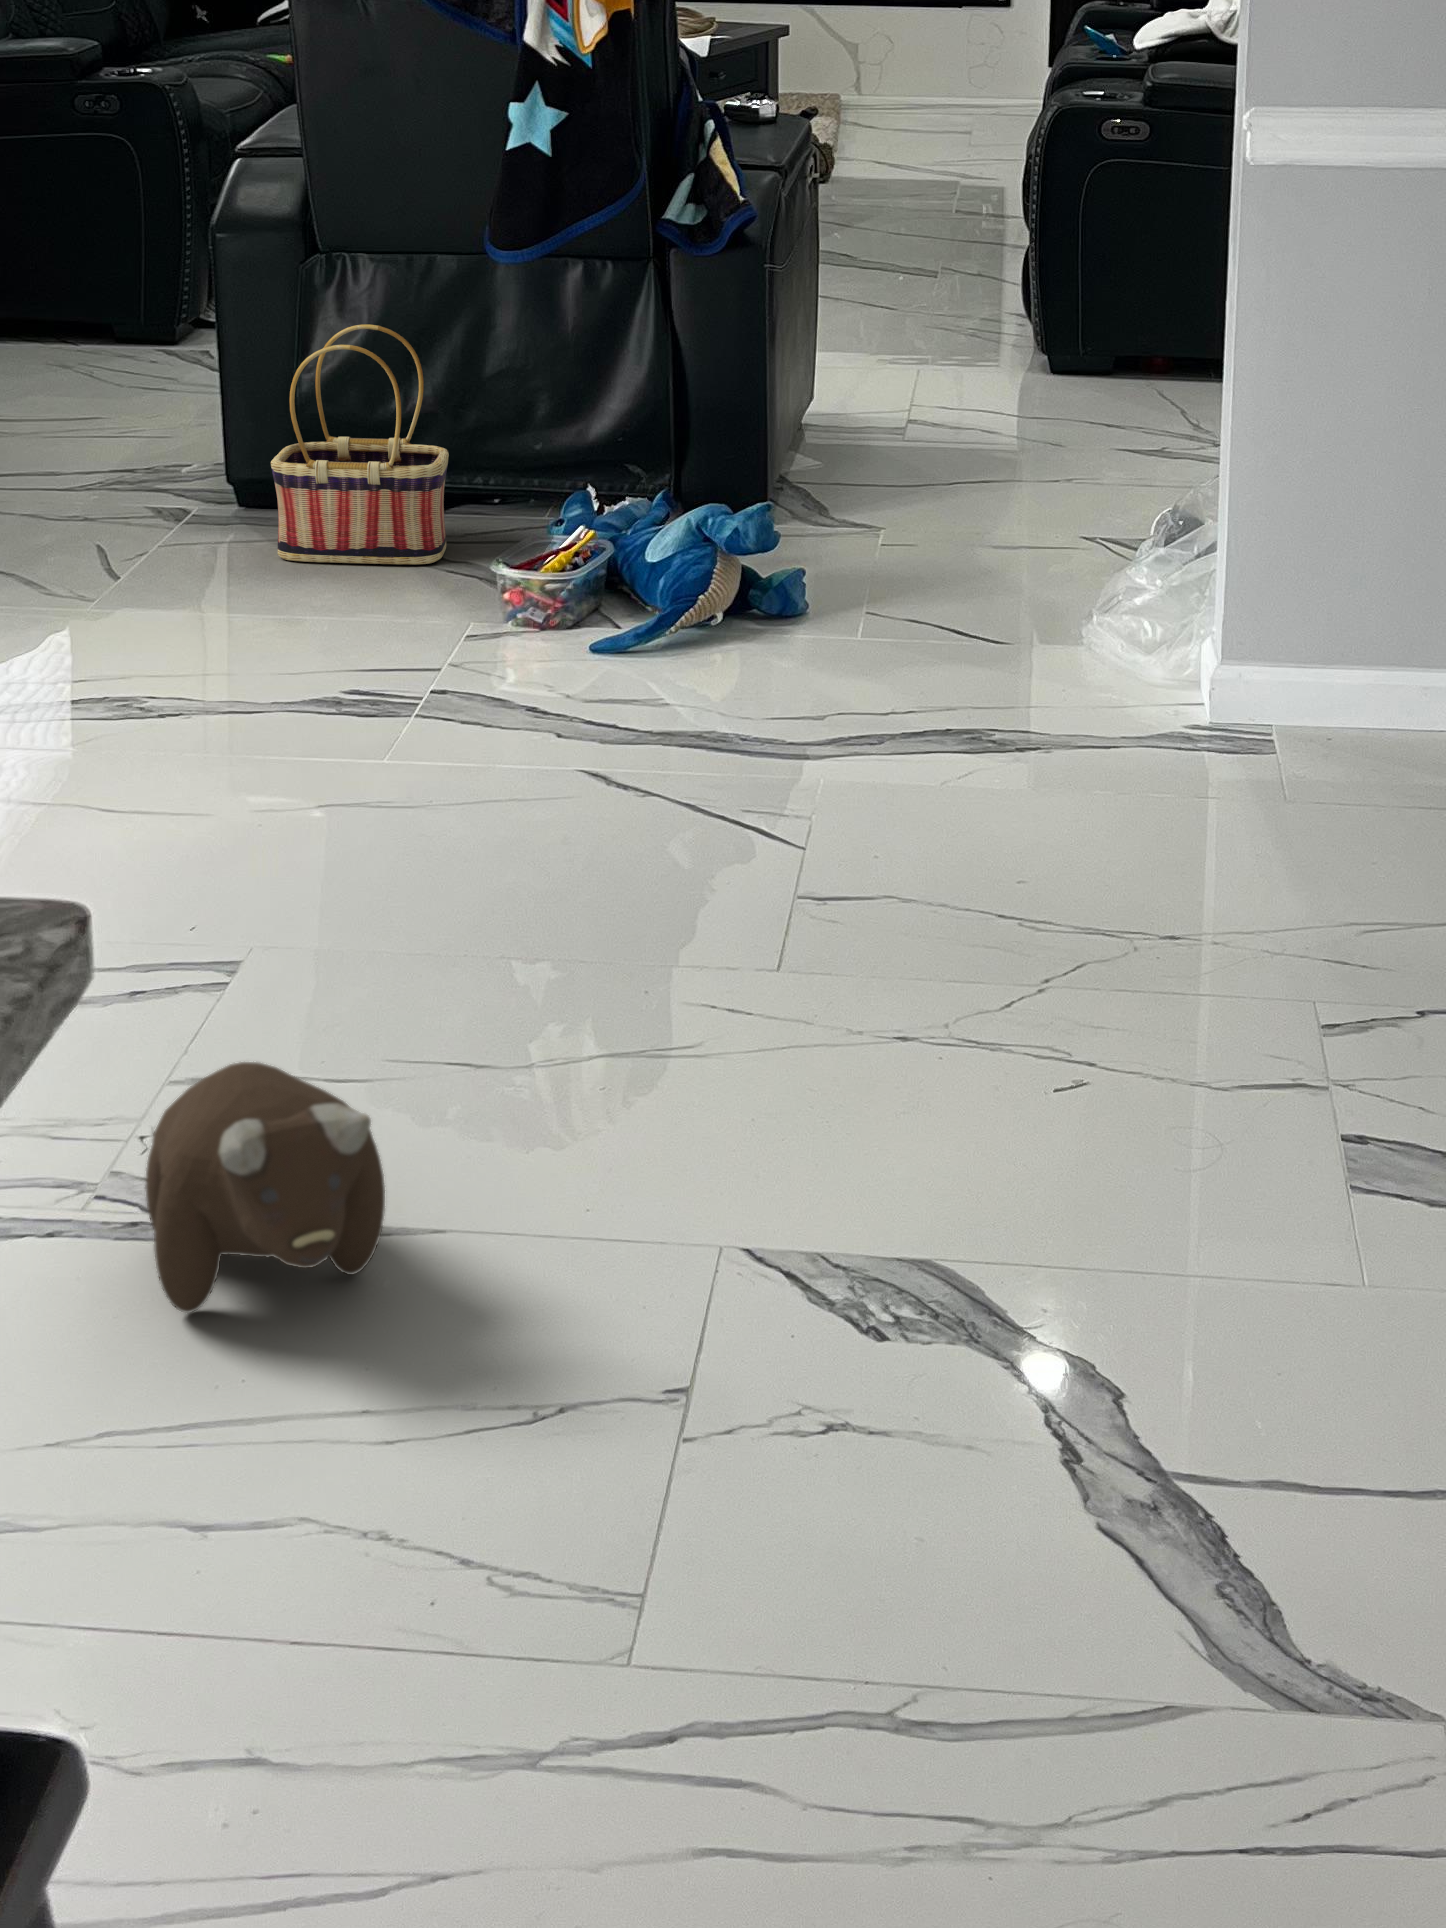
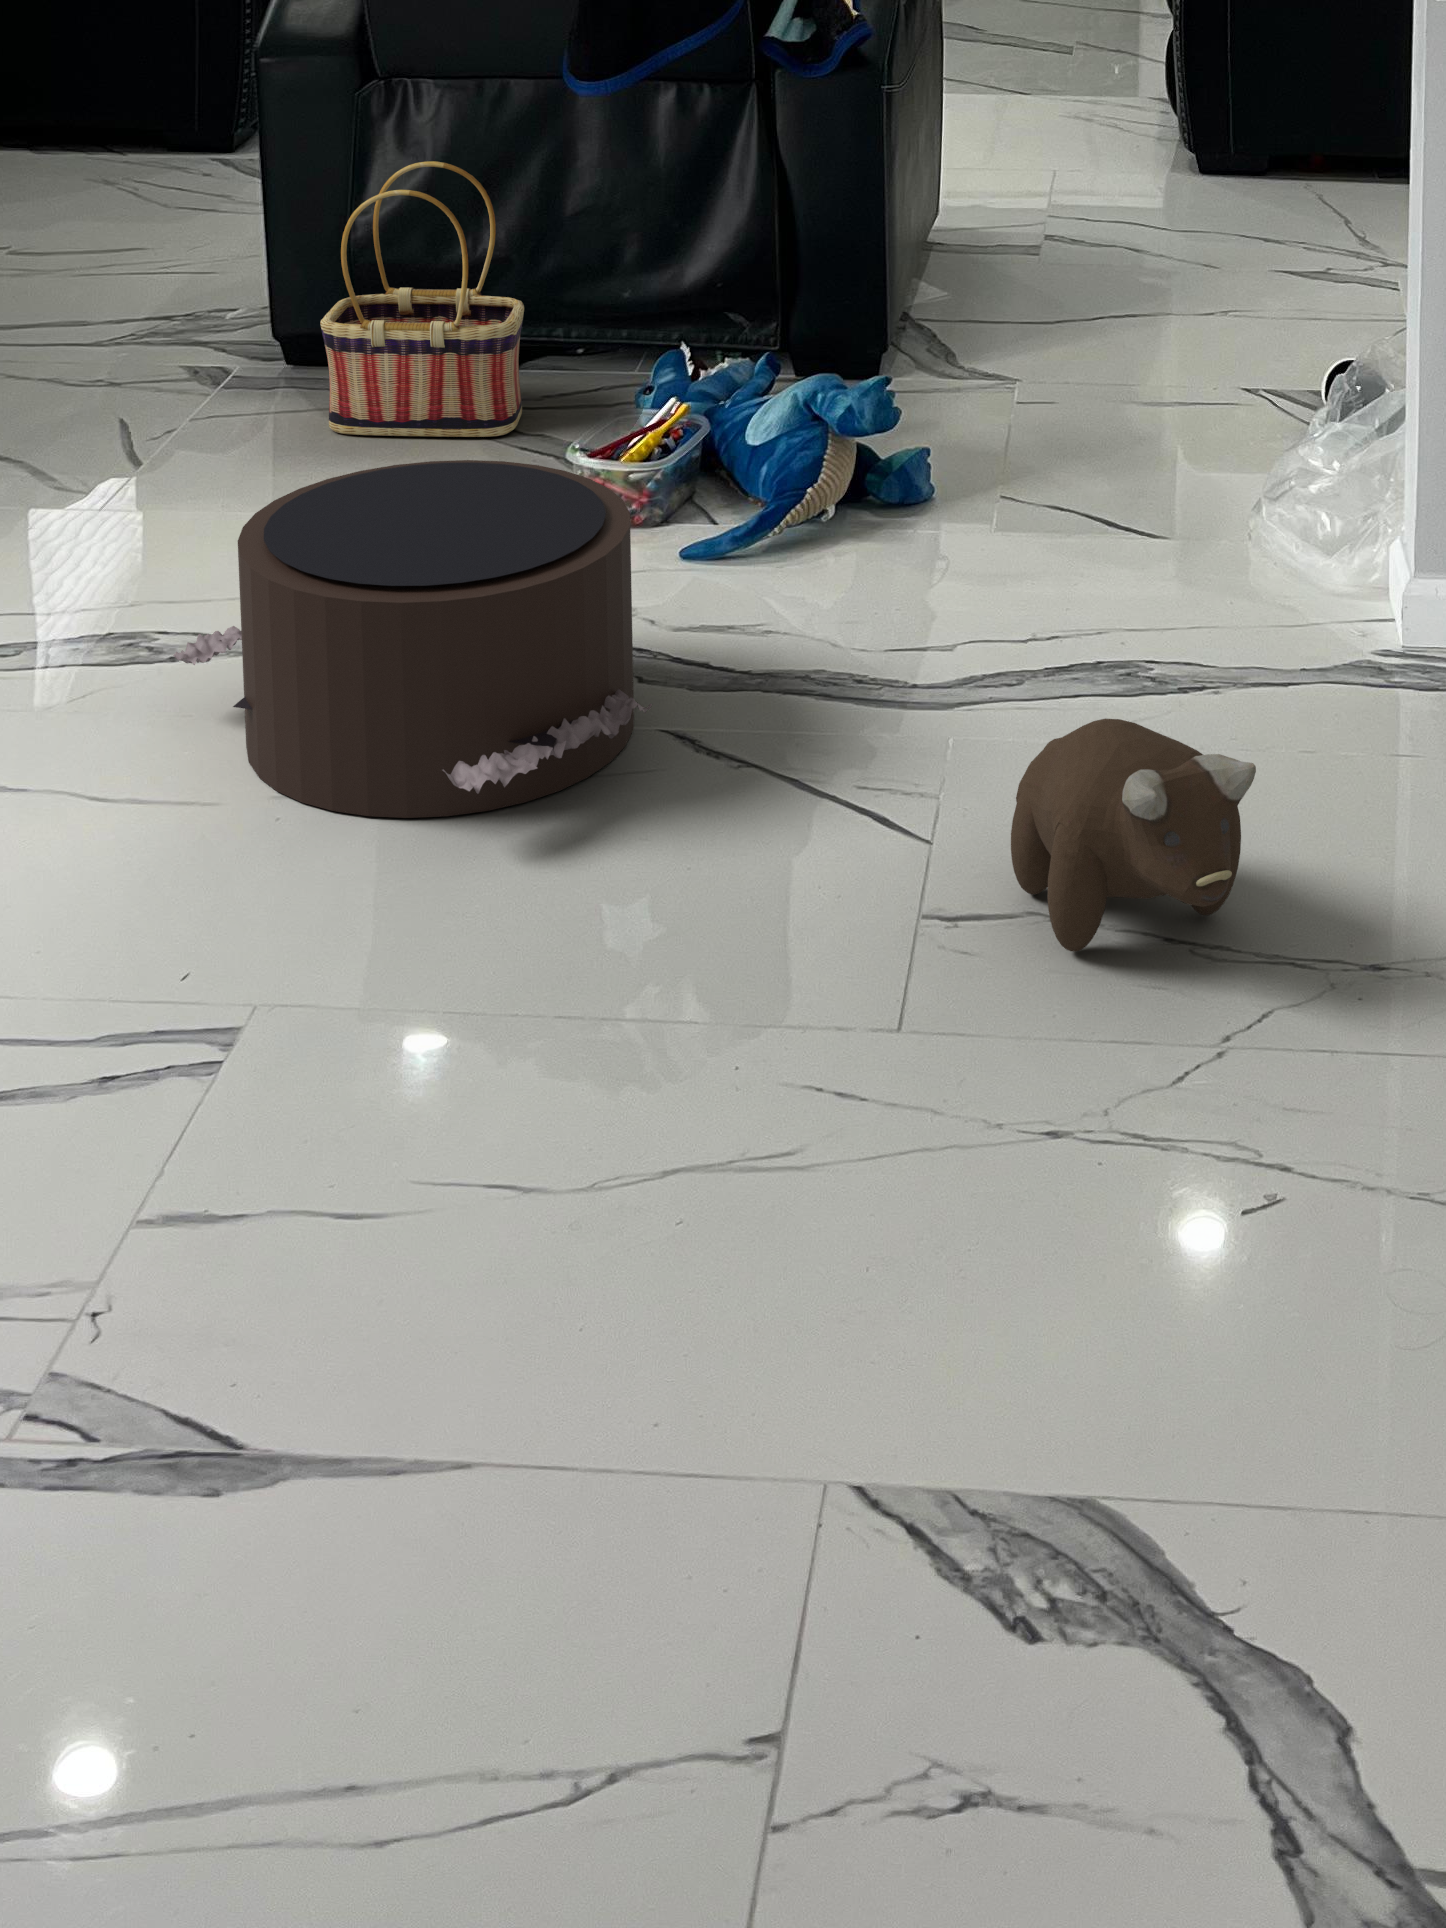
pouf: none [163,553,571,830] -> present [173,460,652,818]
plush toy: present [146,1062,385,1313] -> present [1011,719,1256,952]

